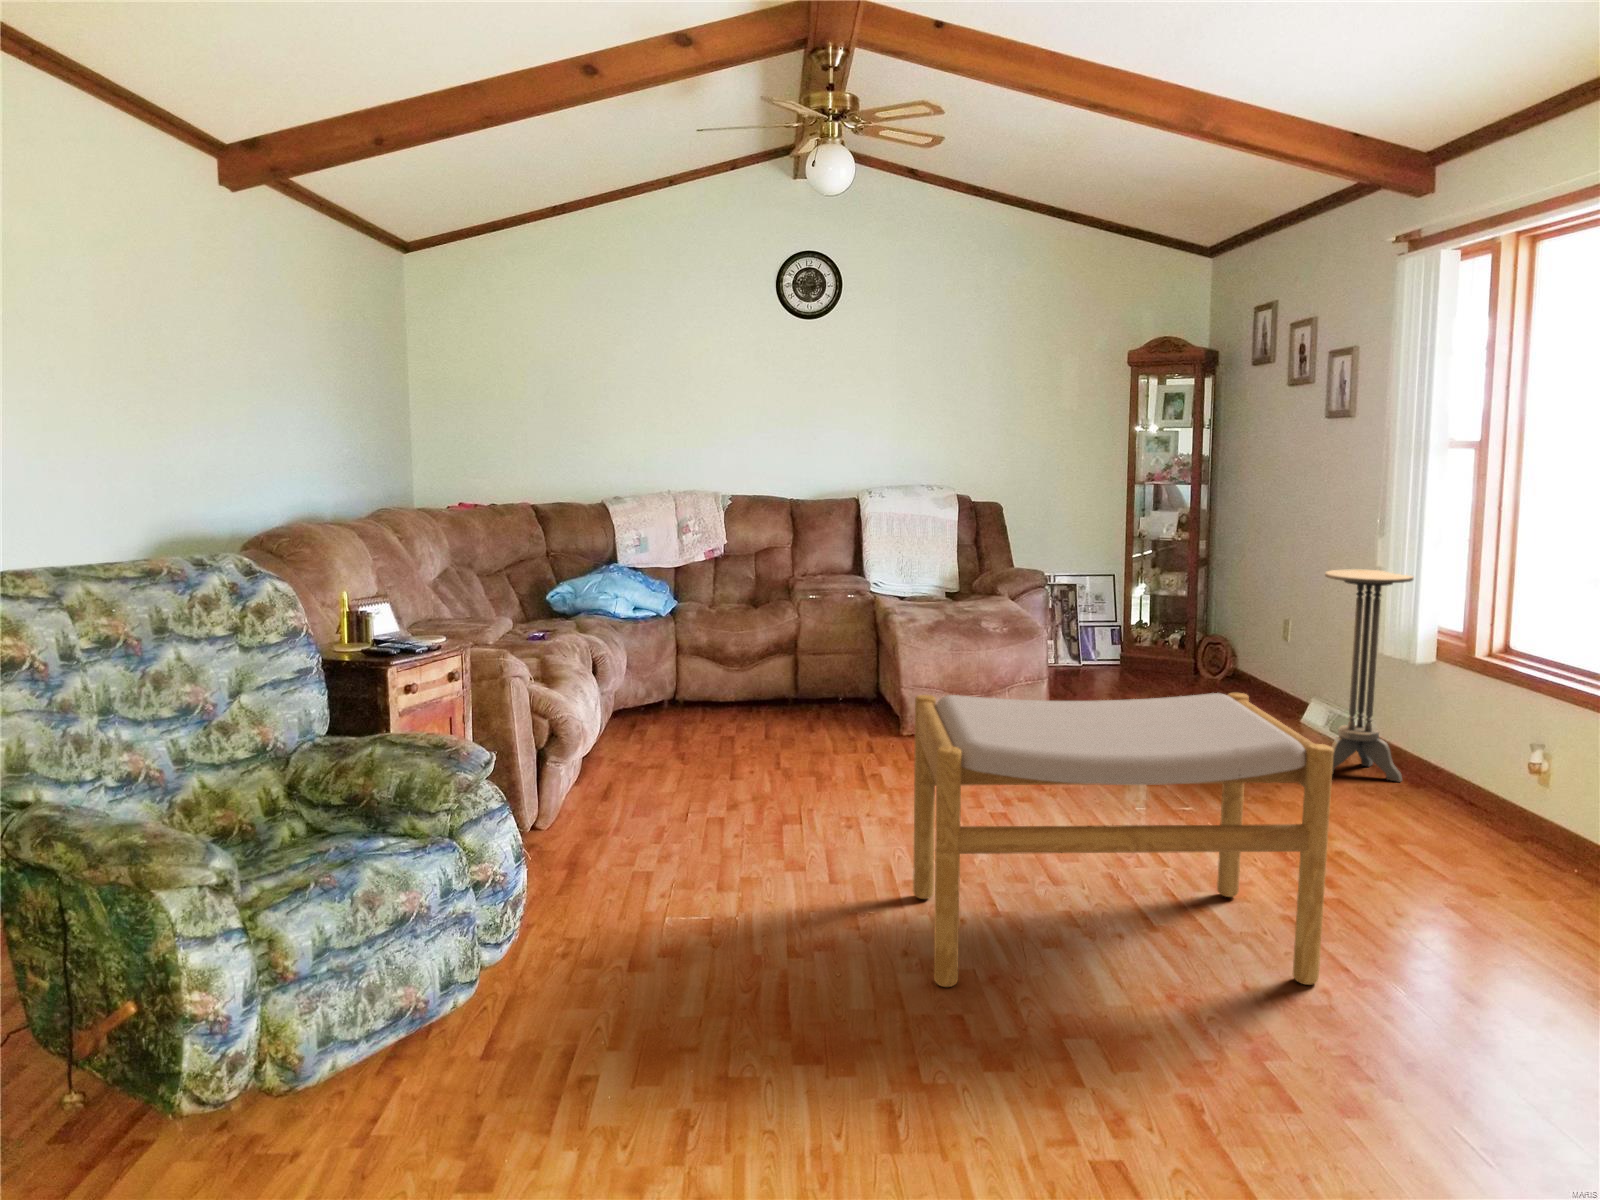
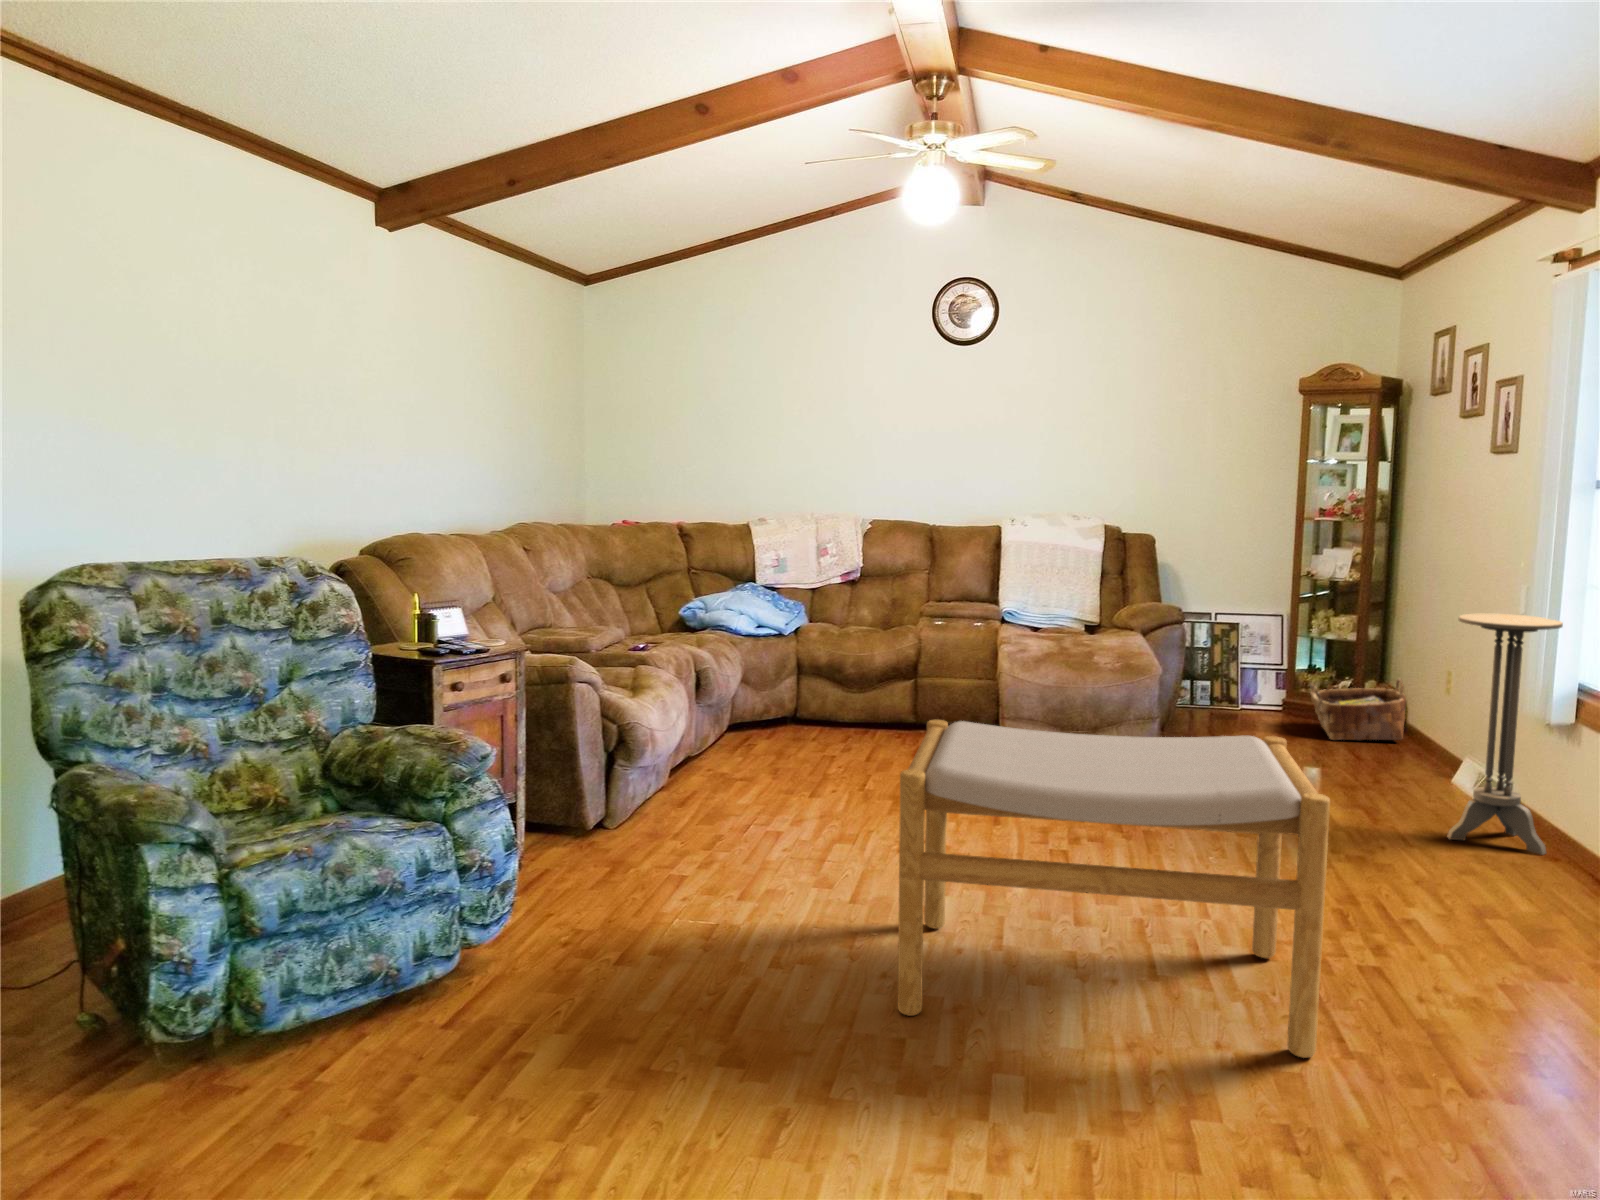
woven basket: none [1154,629,1239,690] -> present [1310,678,1406,740]

